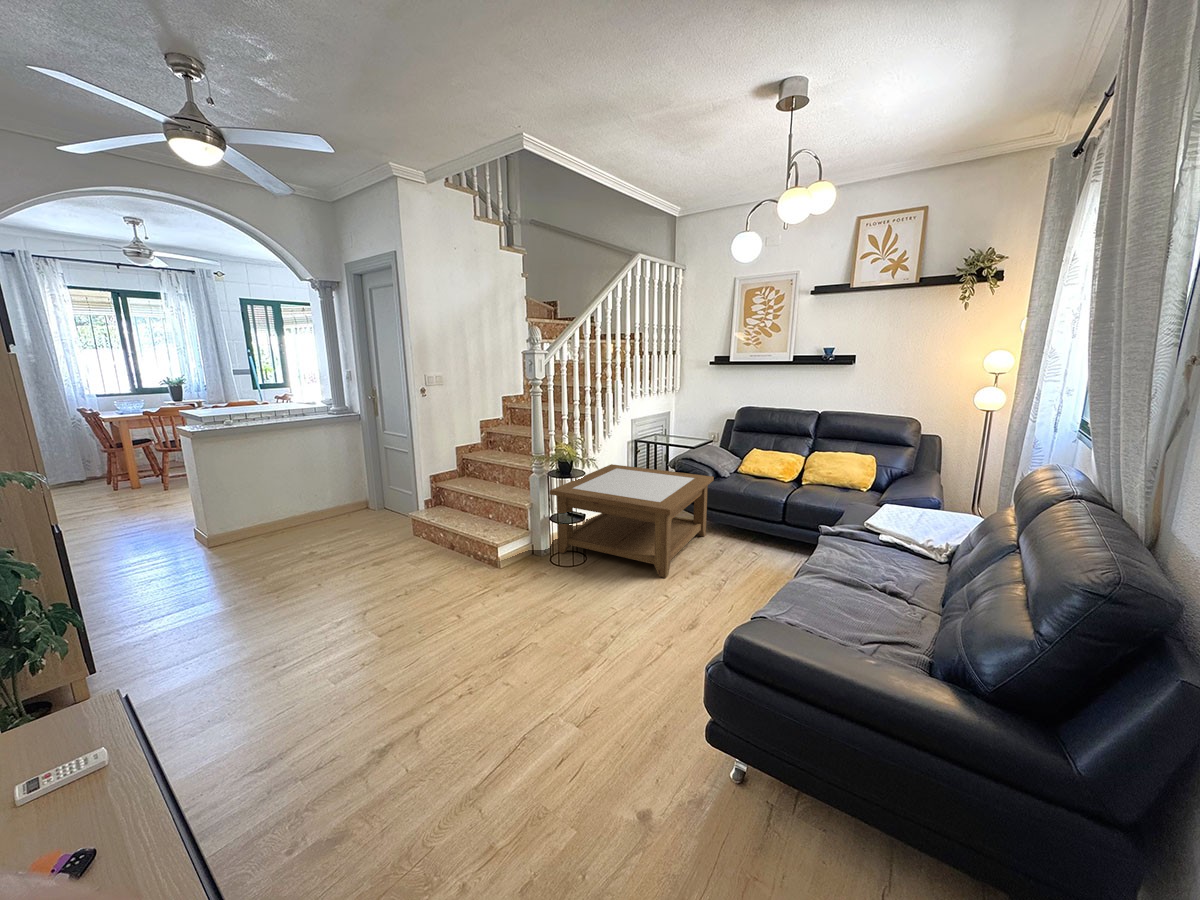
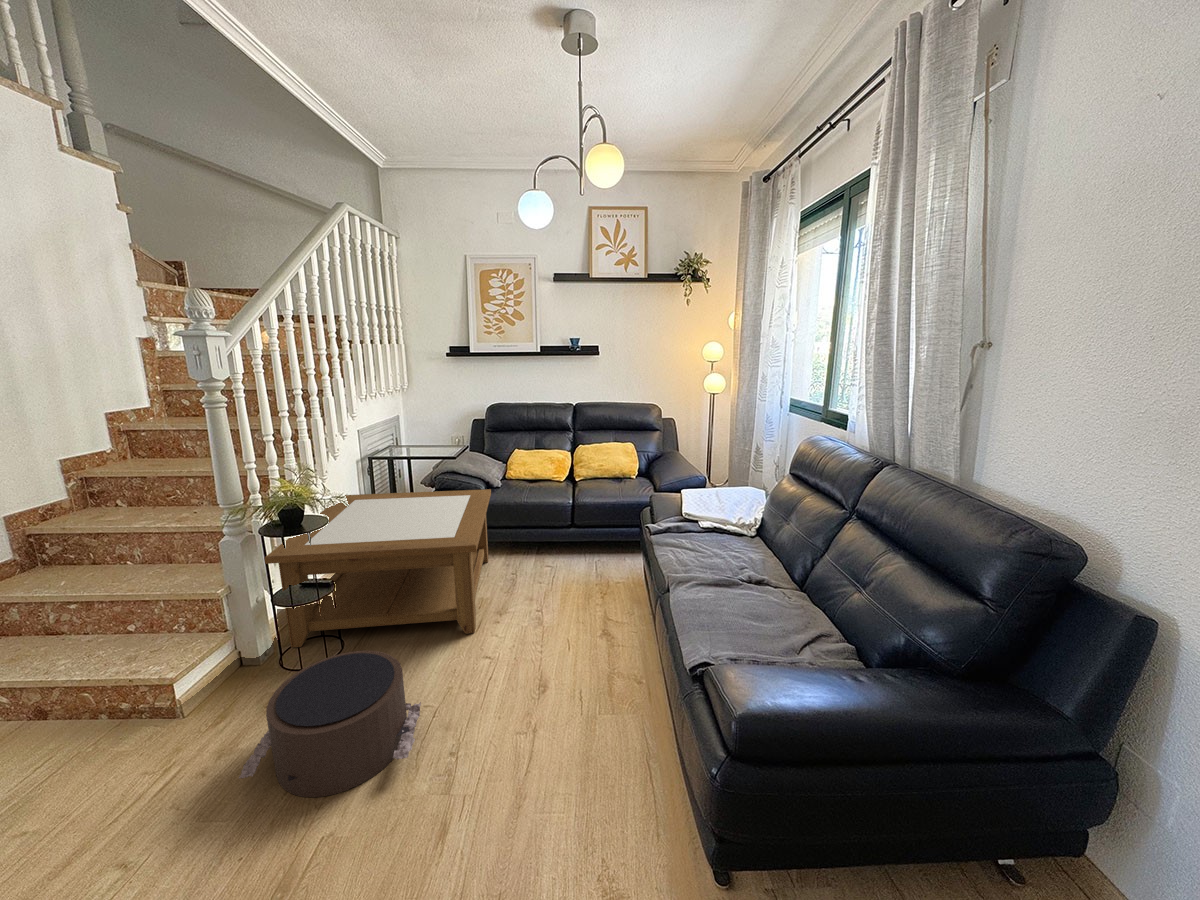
pouf: none [508,555,606,629] -> present [239,651,421,797]

